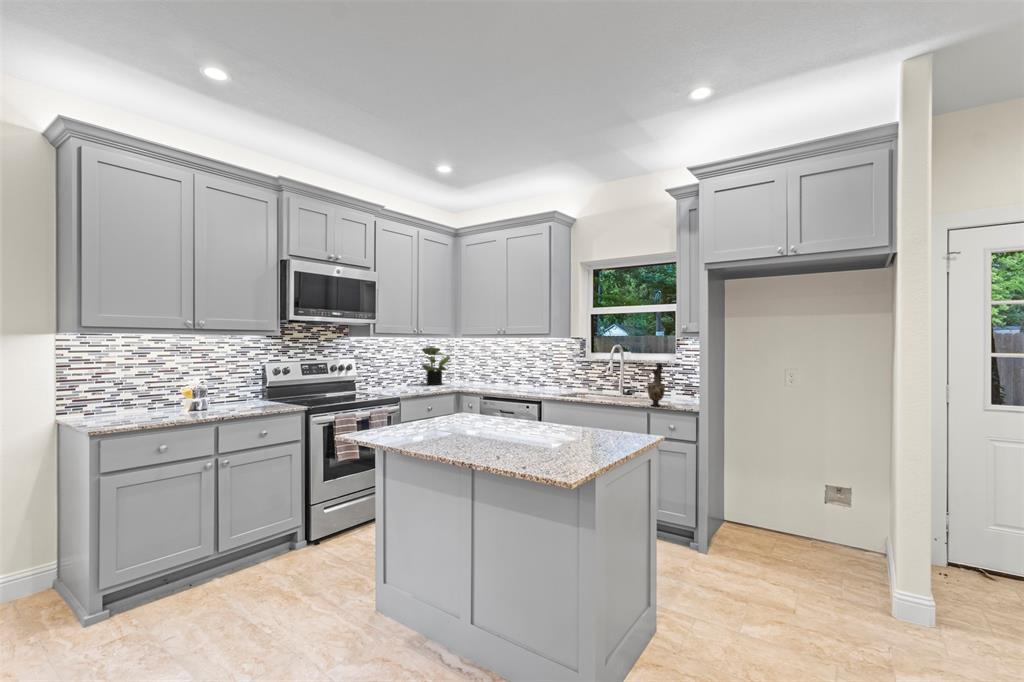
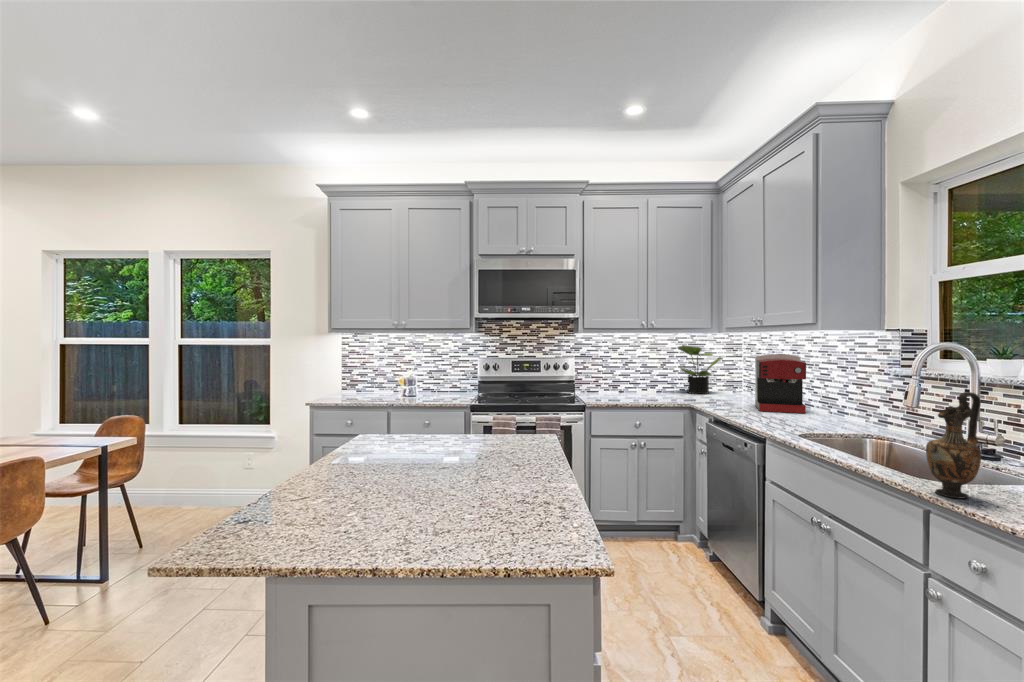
coffee maker: none [493,352,529,390] -> present [755,354,806,413]

